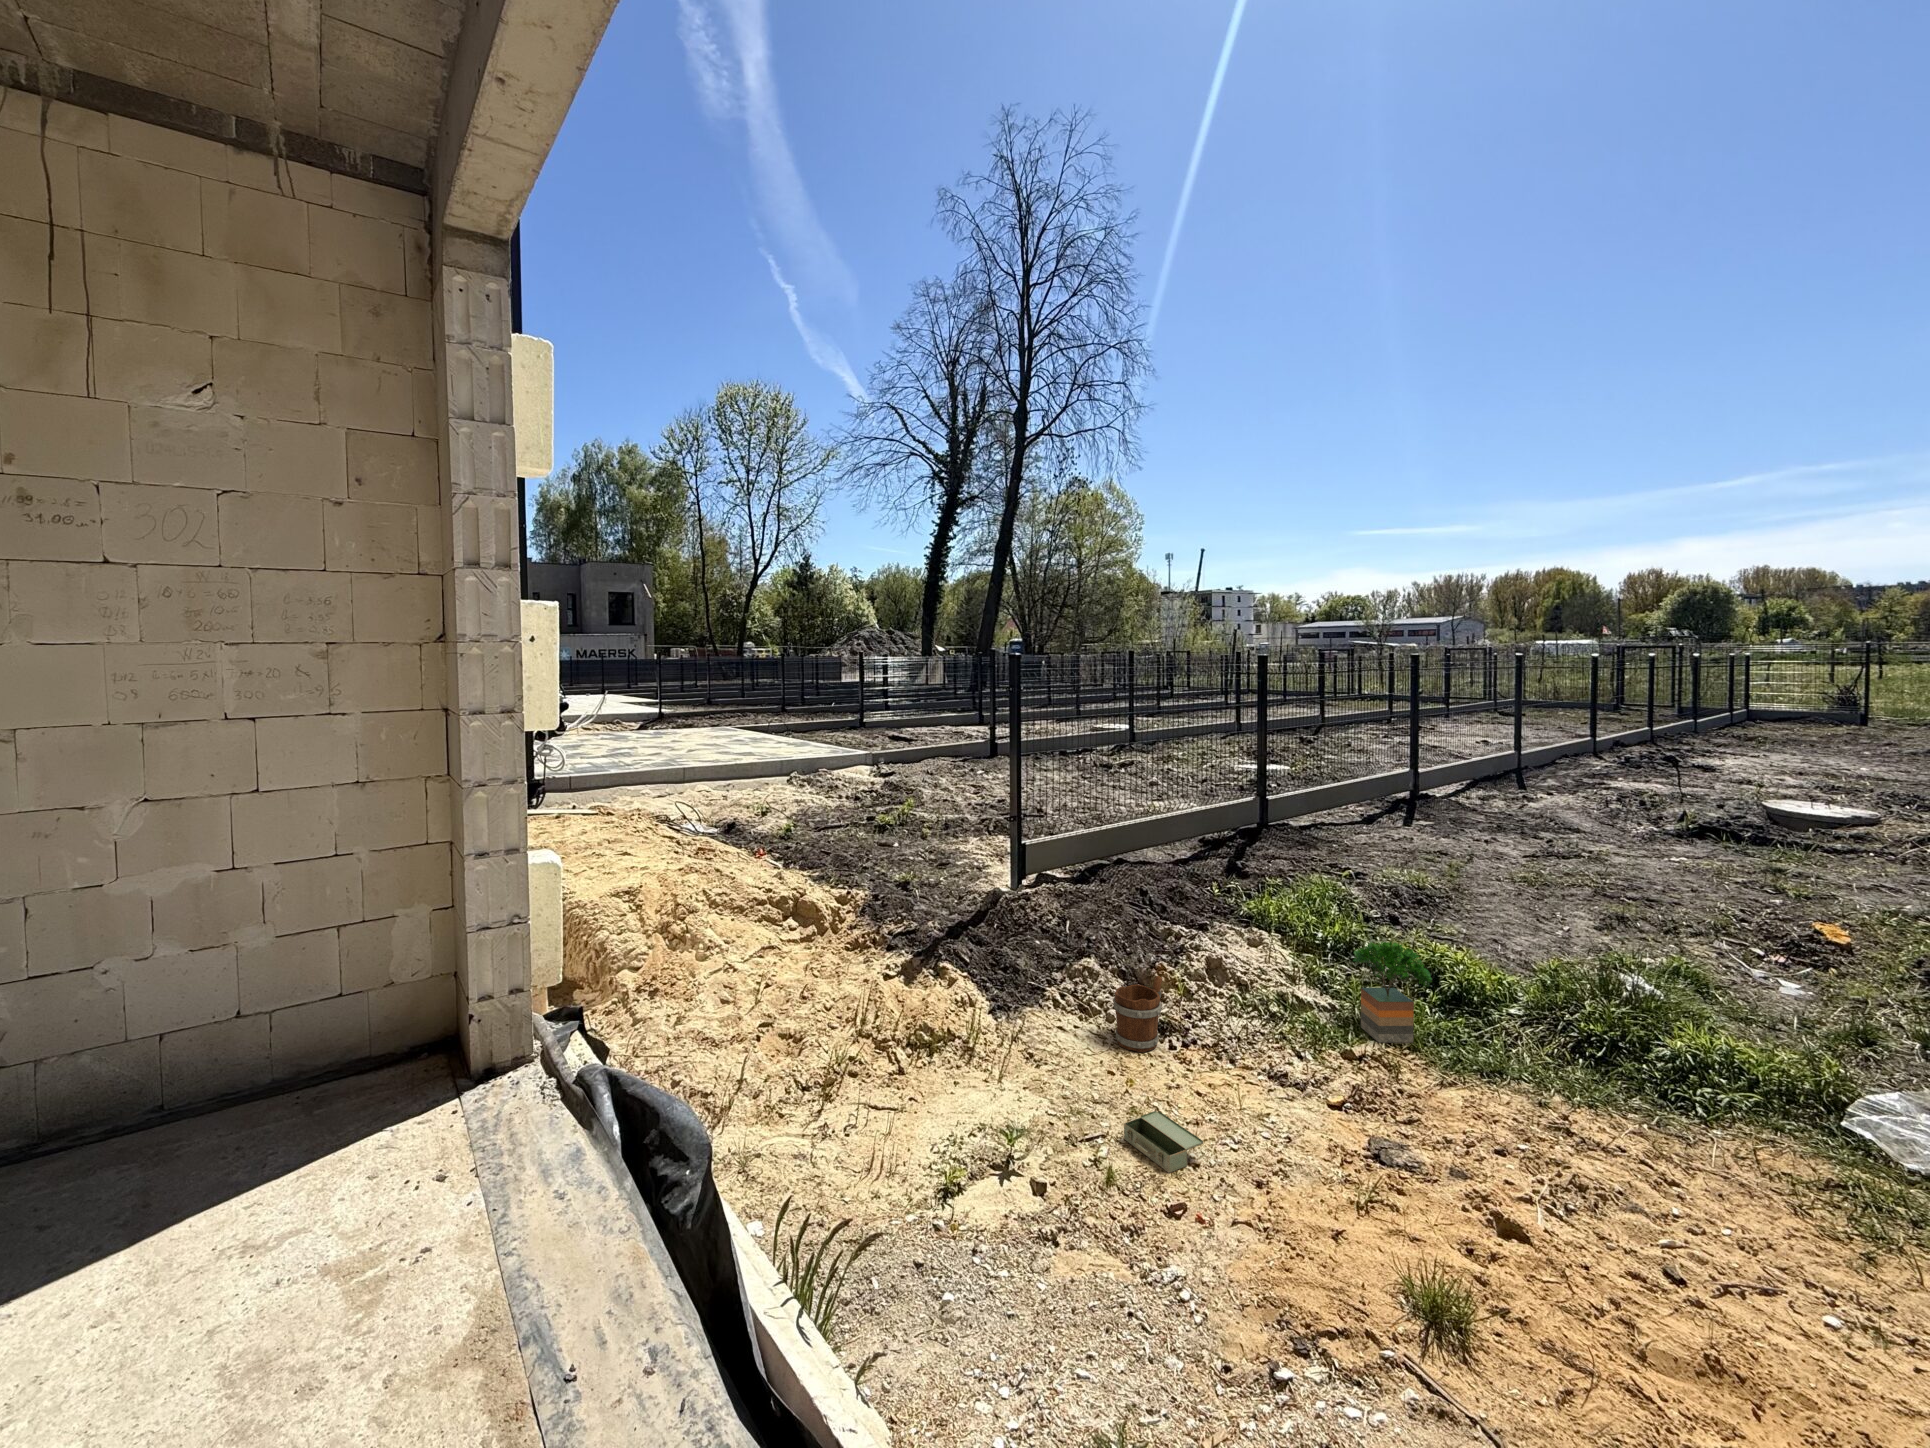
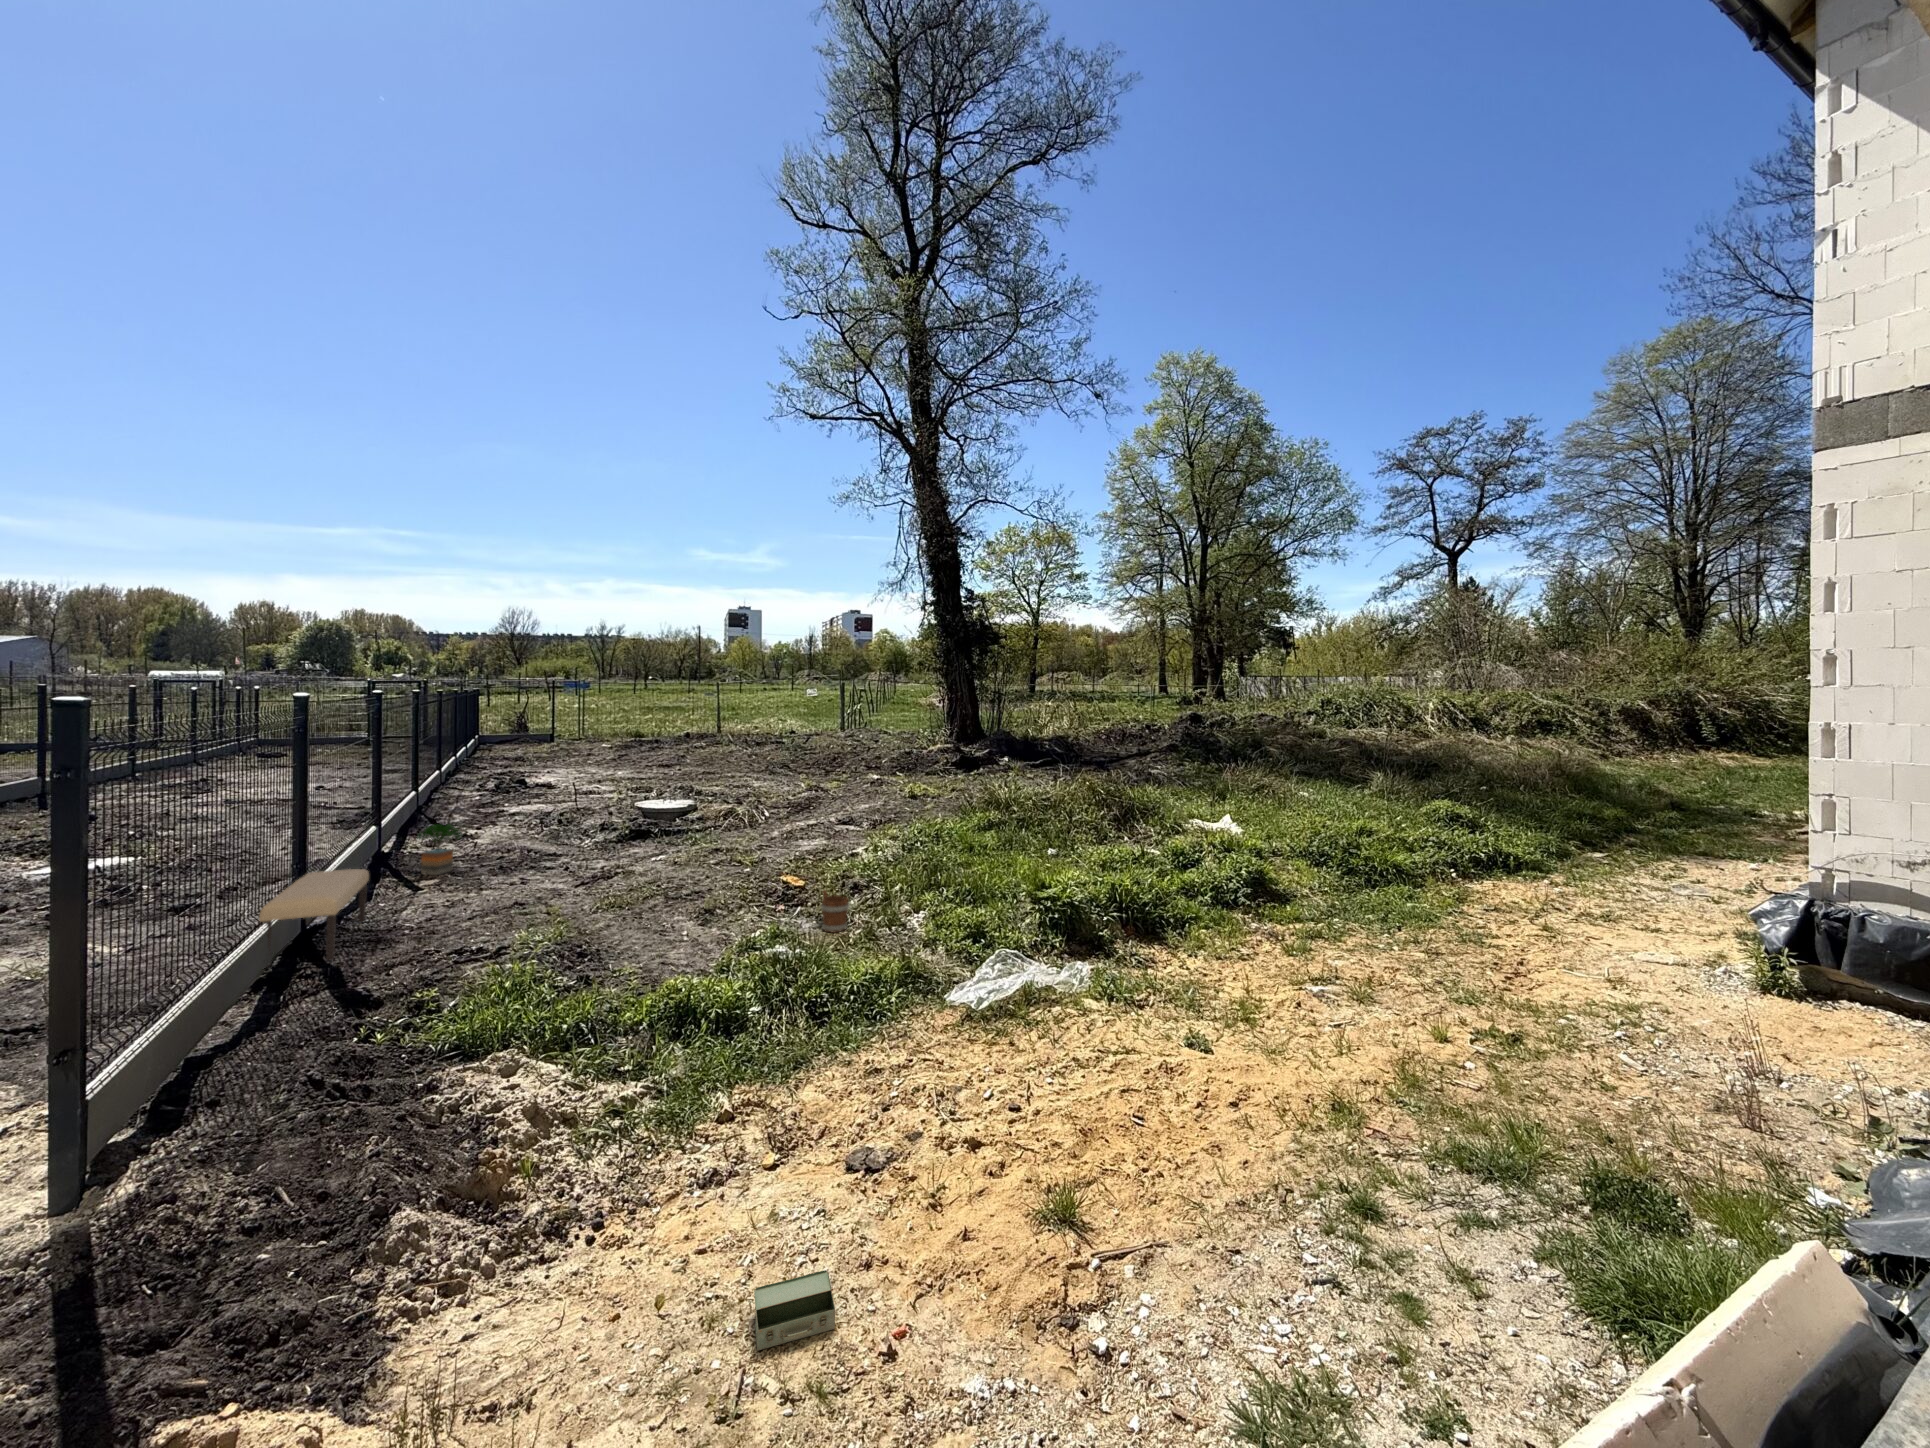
bench: none [1237,788,1334,850] -> present [259,869,369,961]
potted tree: present [1353,941,1432,1043] -> present [417,824,462,875]
bucket: present [1114,976,1162,1052] -> present [821,890,849,933]

